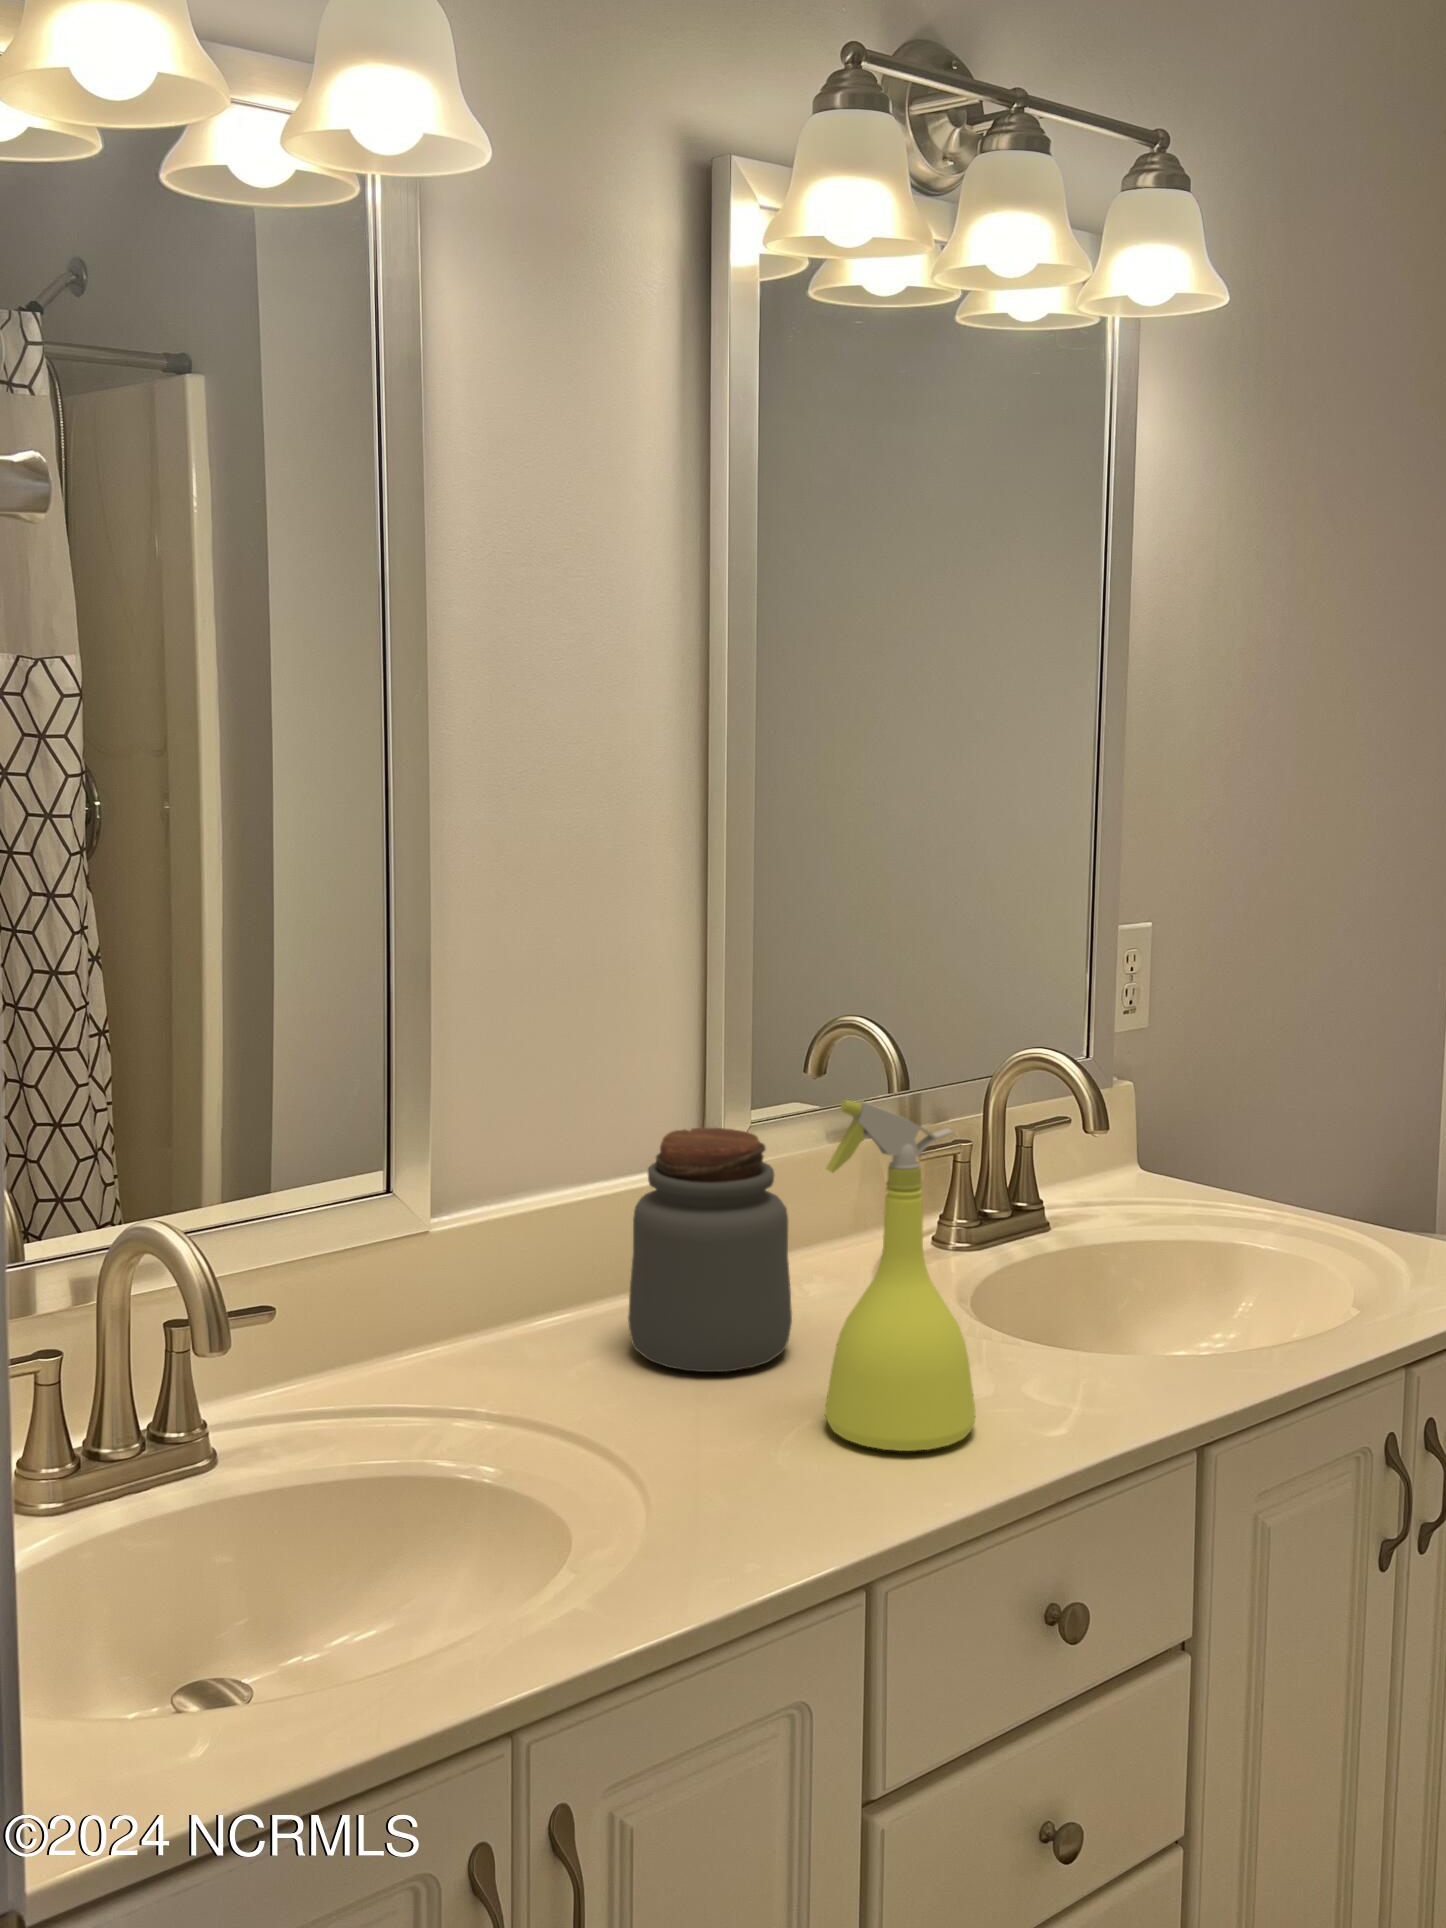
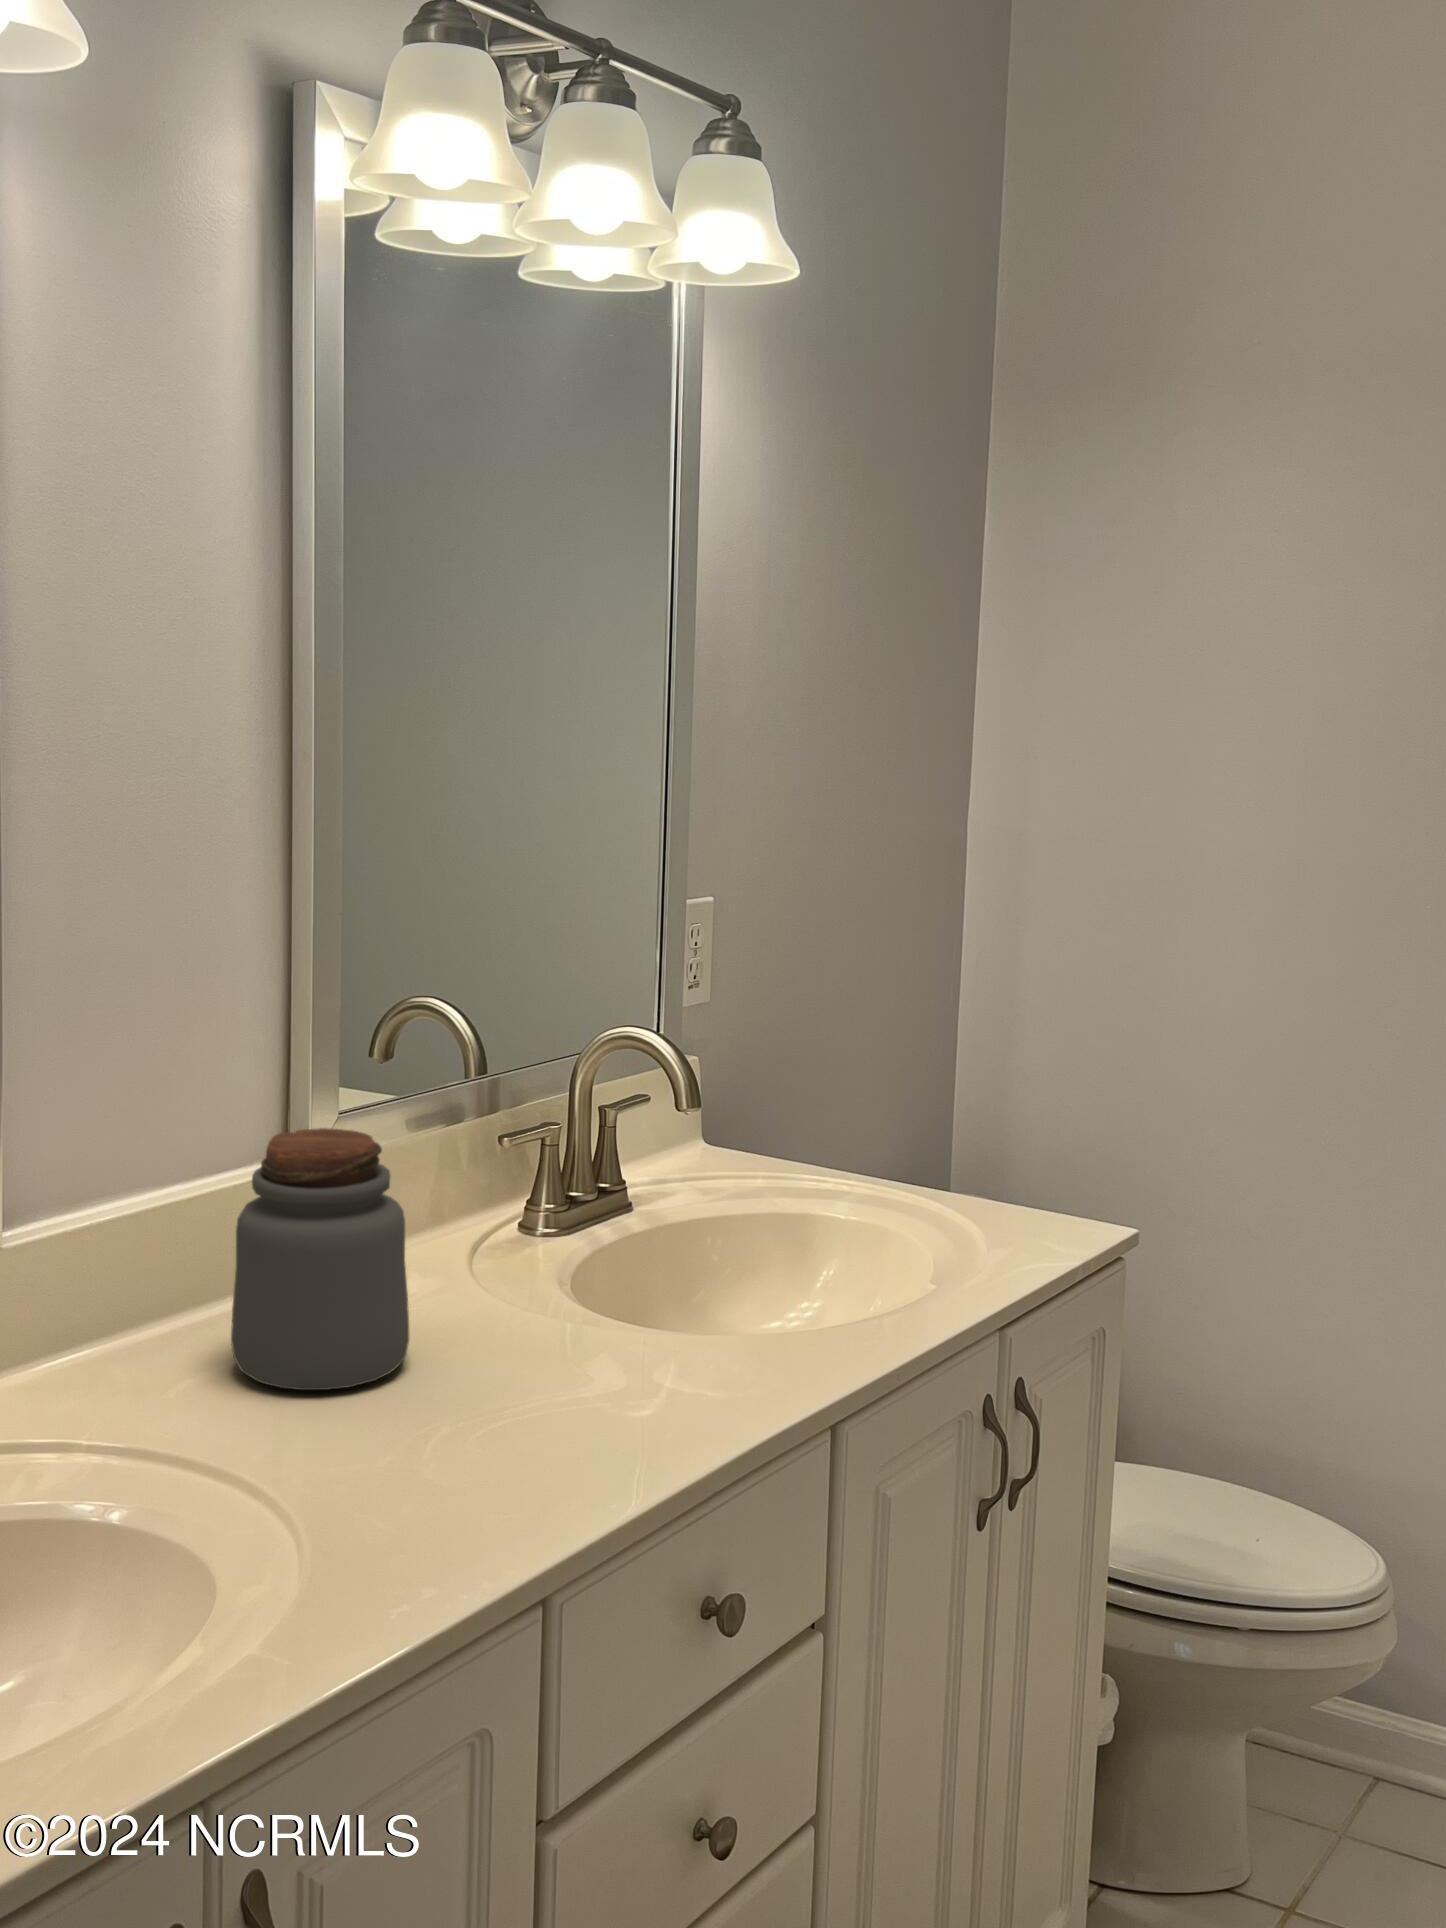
spray bottle: present [825,1100,975,1451] -> none [467,1096,623,1457]

